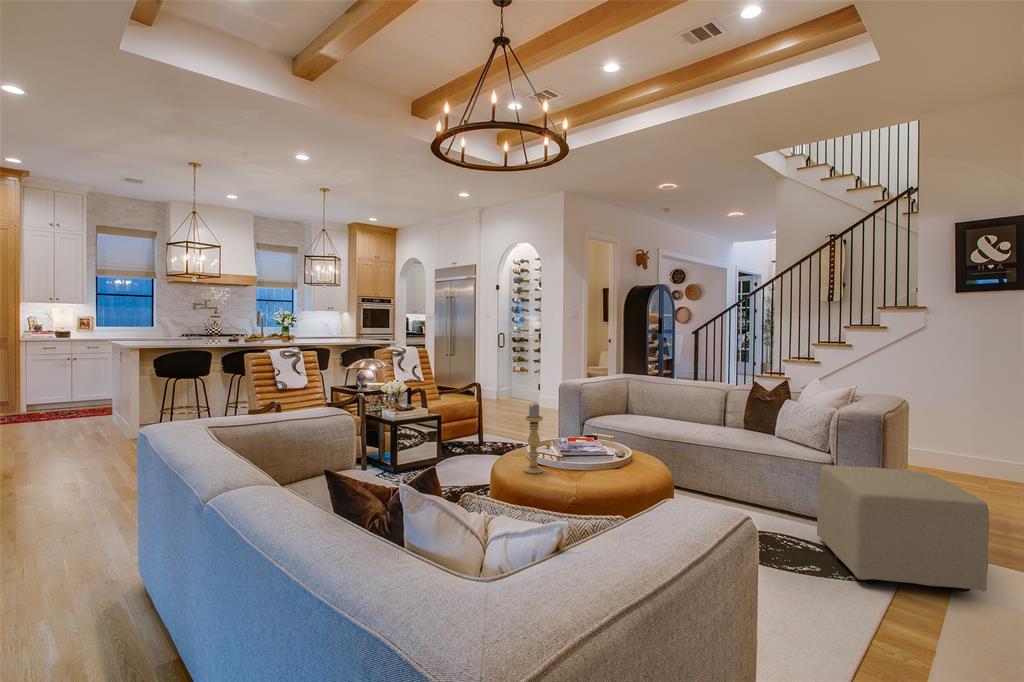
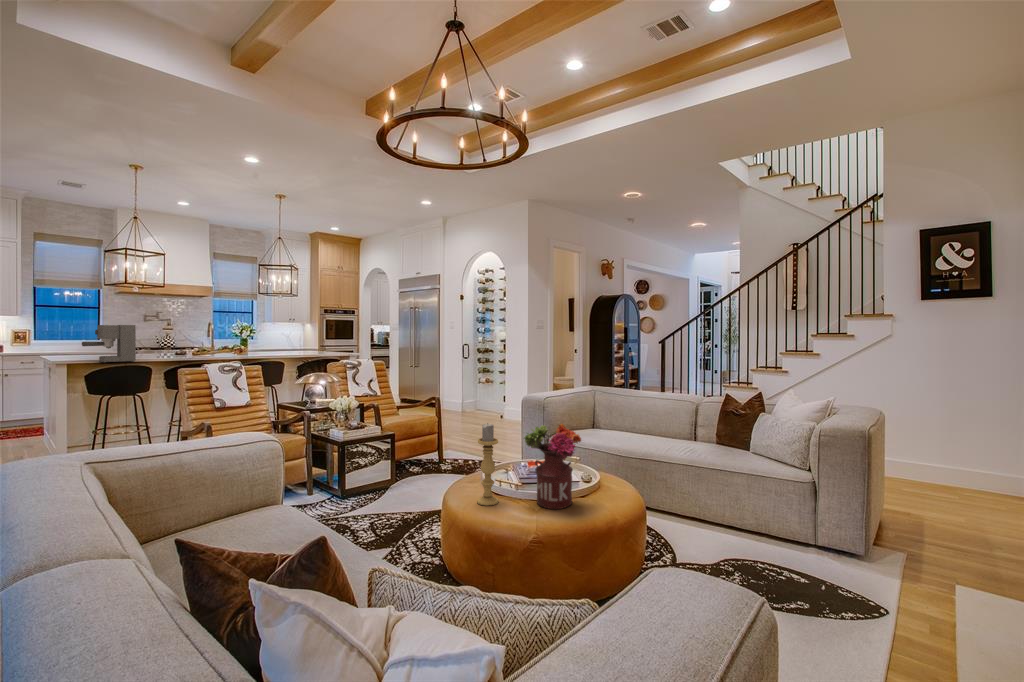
coffee maker: none [155,313,201,348] -> present [82,325,136,363]
flower arrangement: none [565,404,617,478] -> present [524,424,581,509]
ottoman: present [817,465,989,592] -> none [801,486,996,631]

